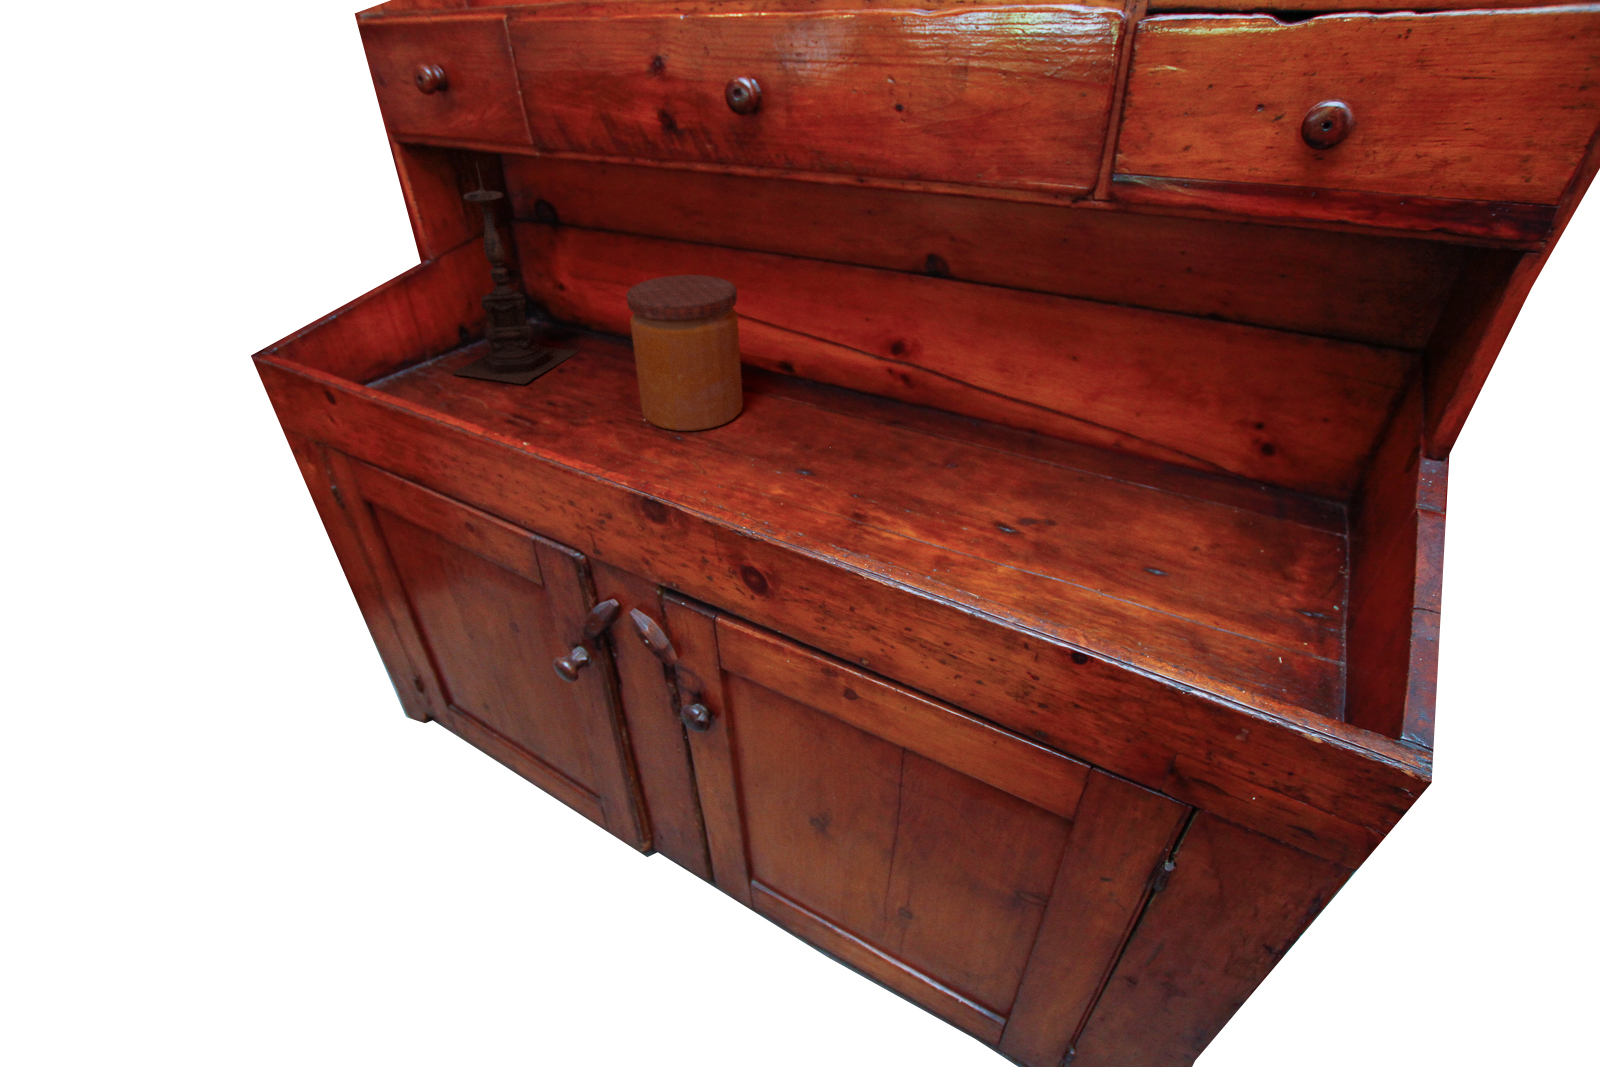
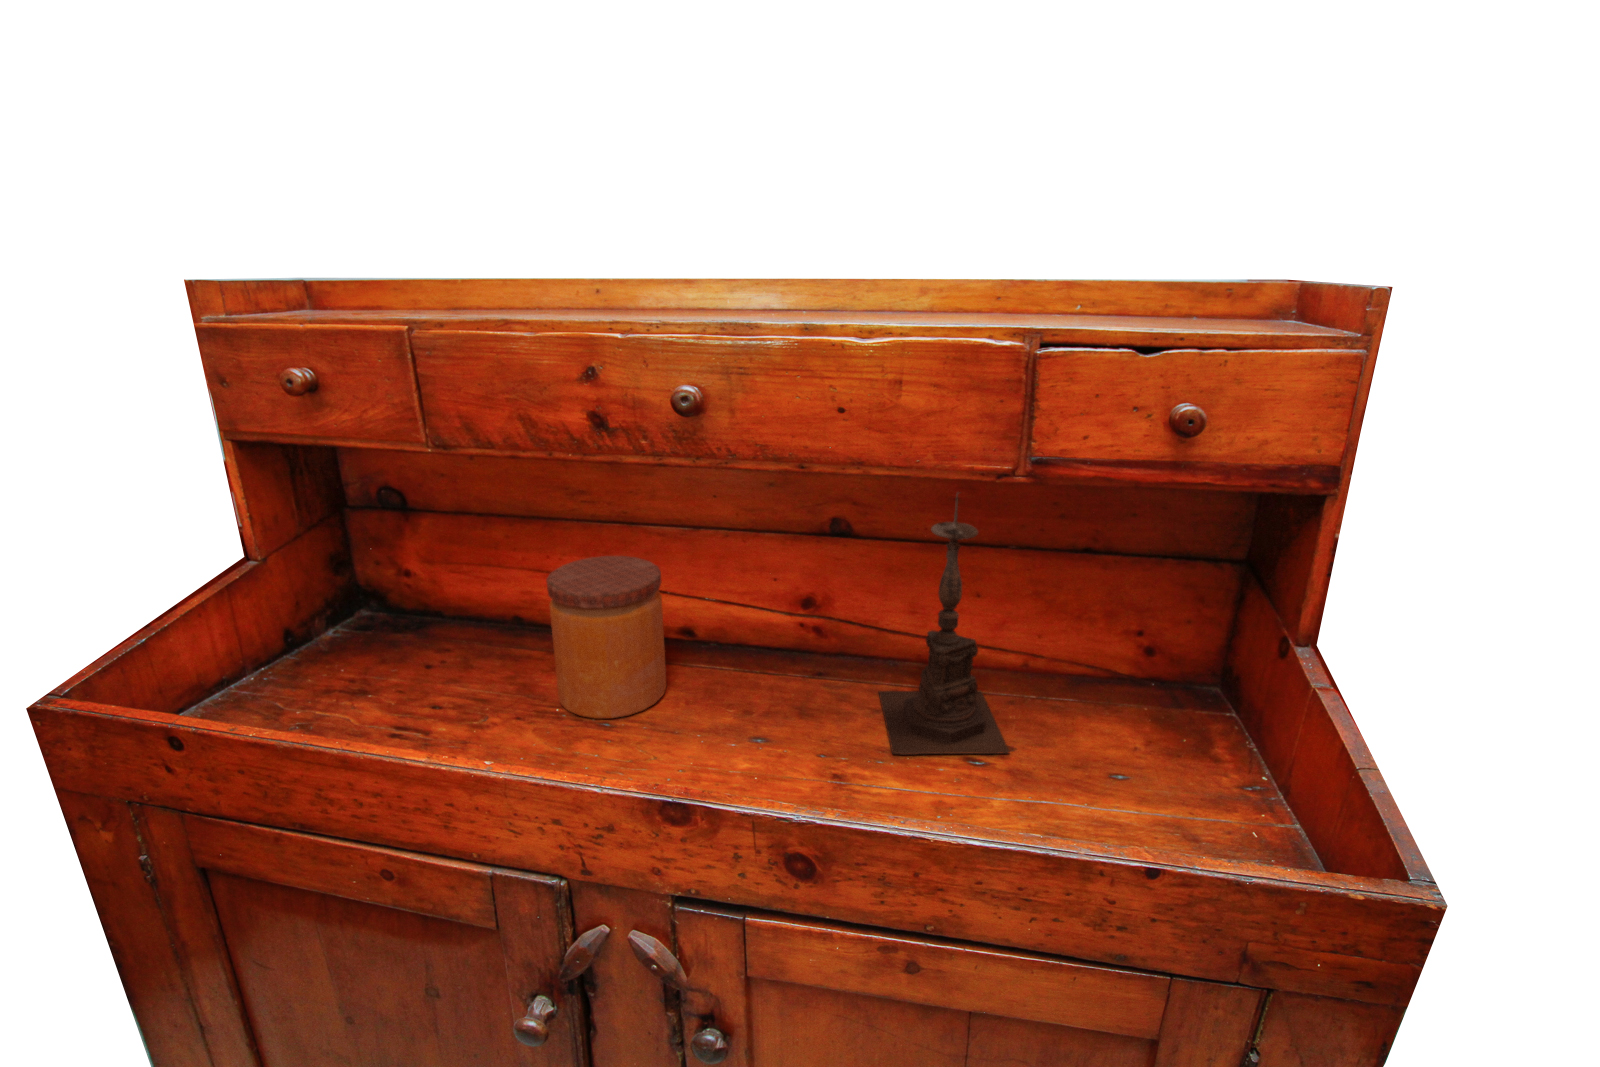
candle holder: present [452,172,578,385] -> present [879,493,1010,755]

